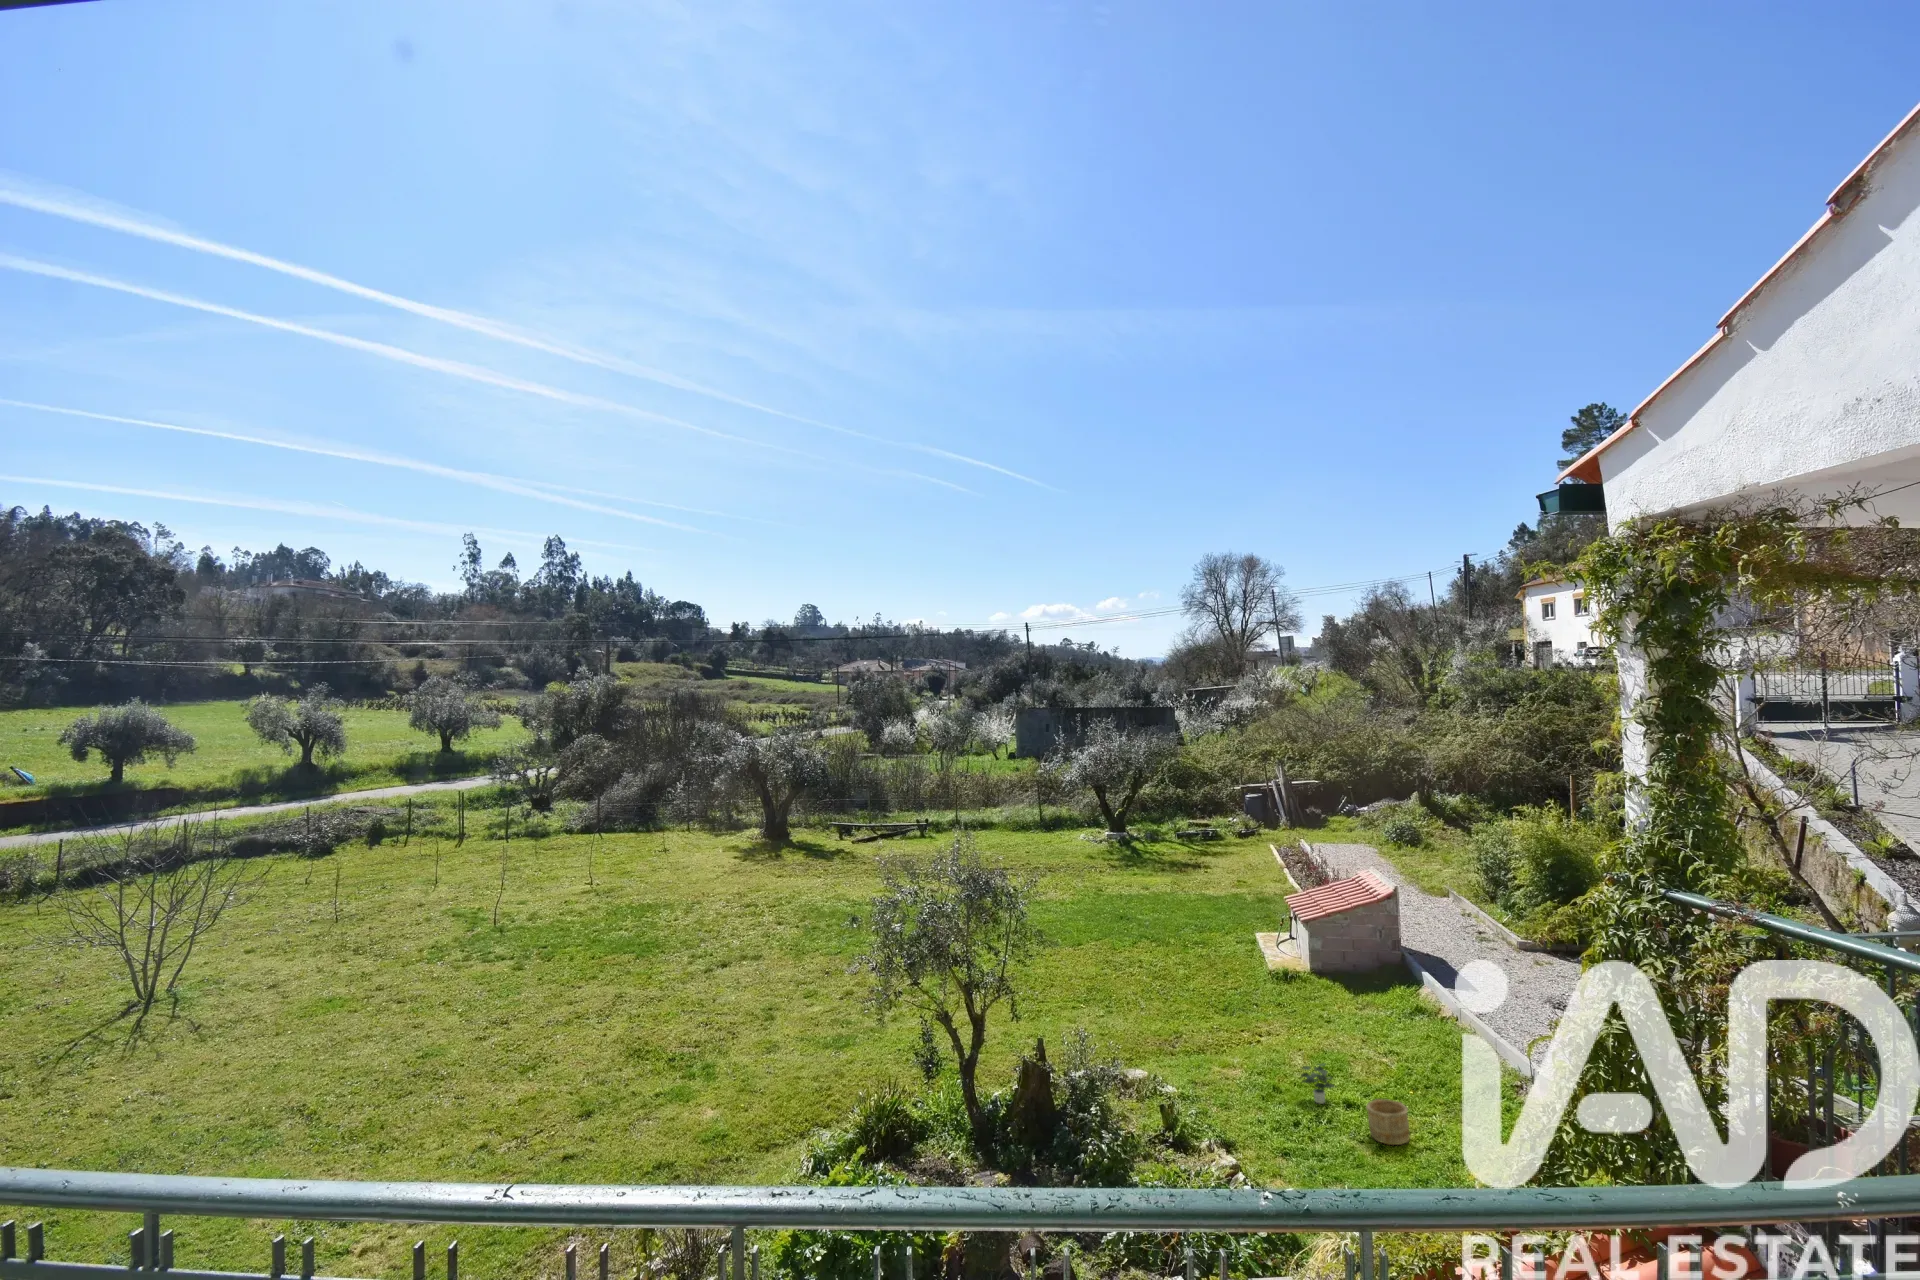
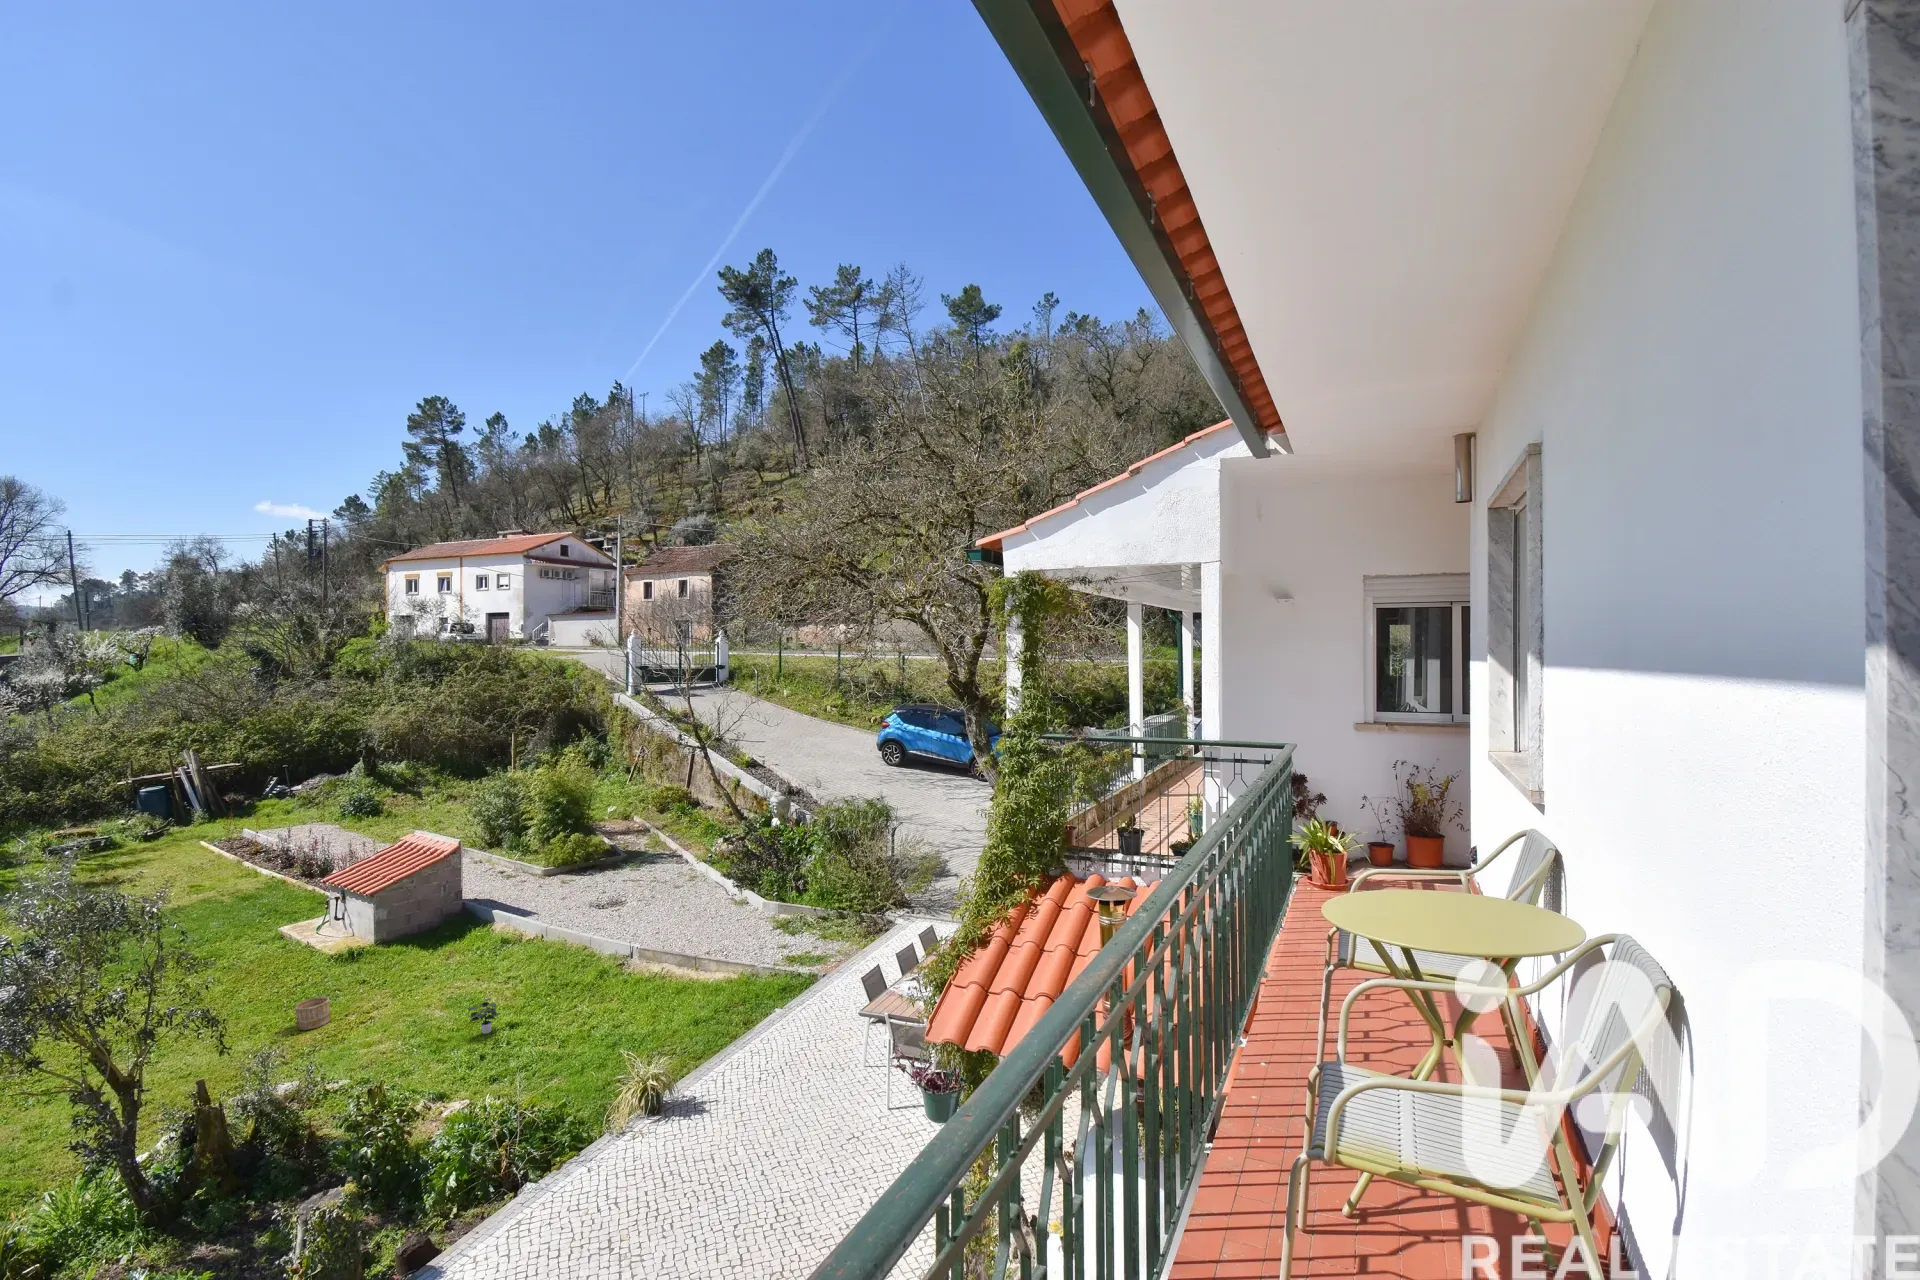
wooden bucket: present [1366,1099,1410,1145] -> present [295,996,330,1030]

